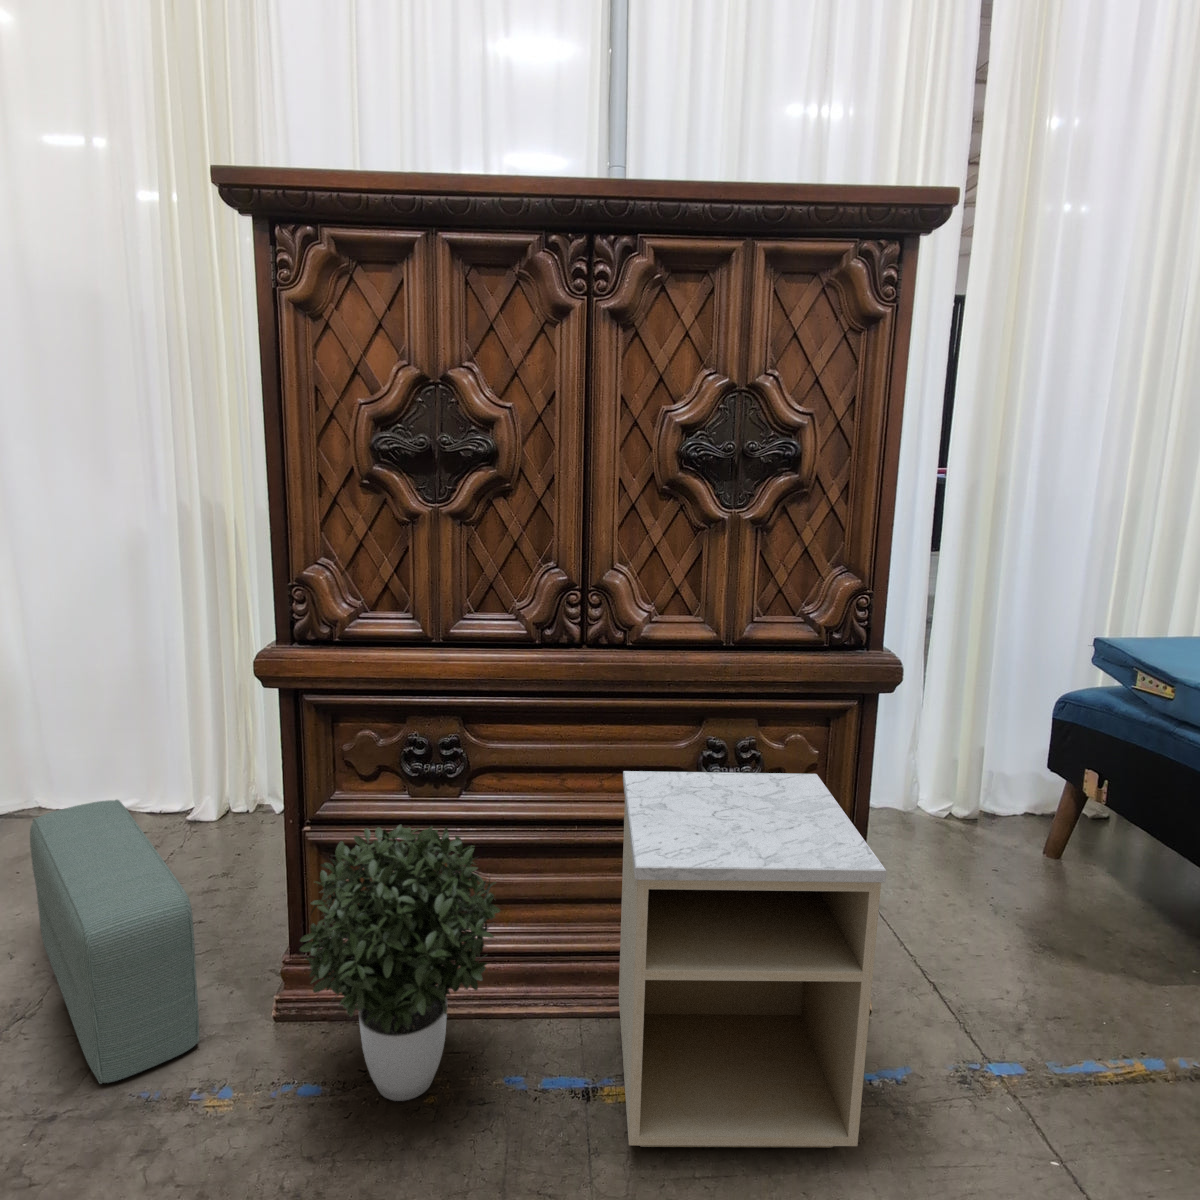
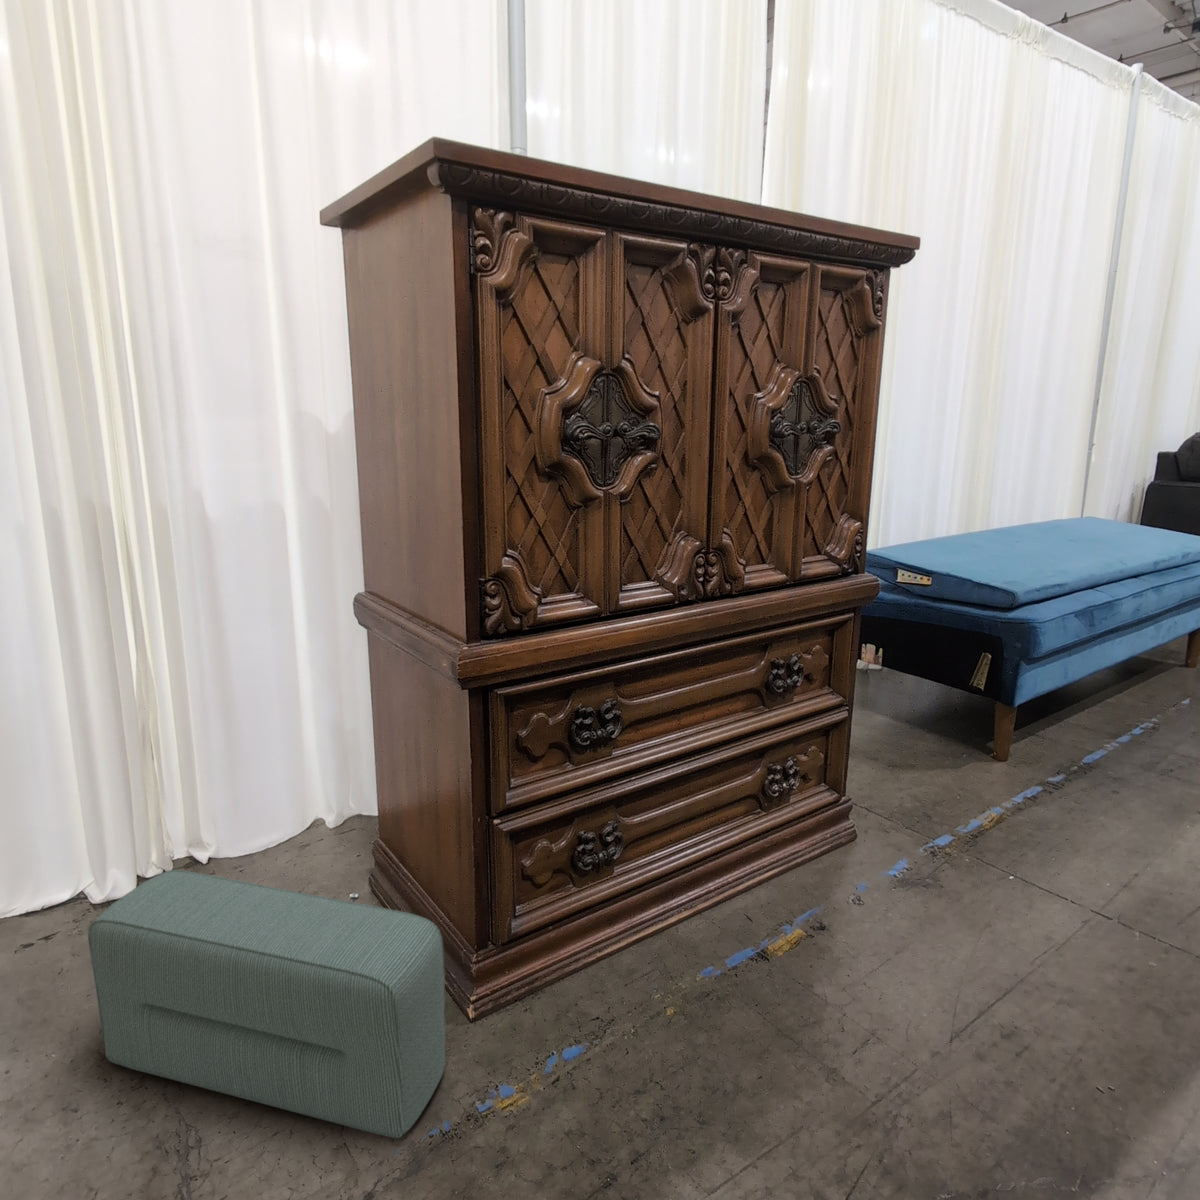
nightstand: present [619,771,886,1147] -> none [728,673,980,971]
potted plant: present [299,825,500,1101] -> none [561,779,738,1025]

